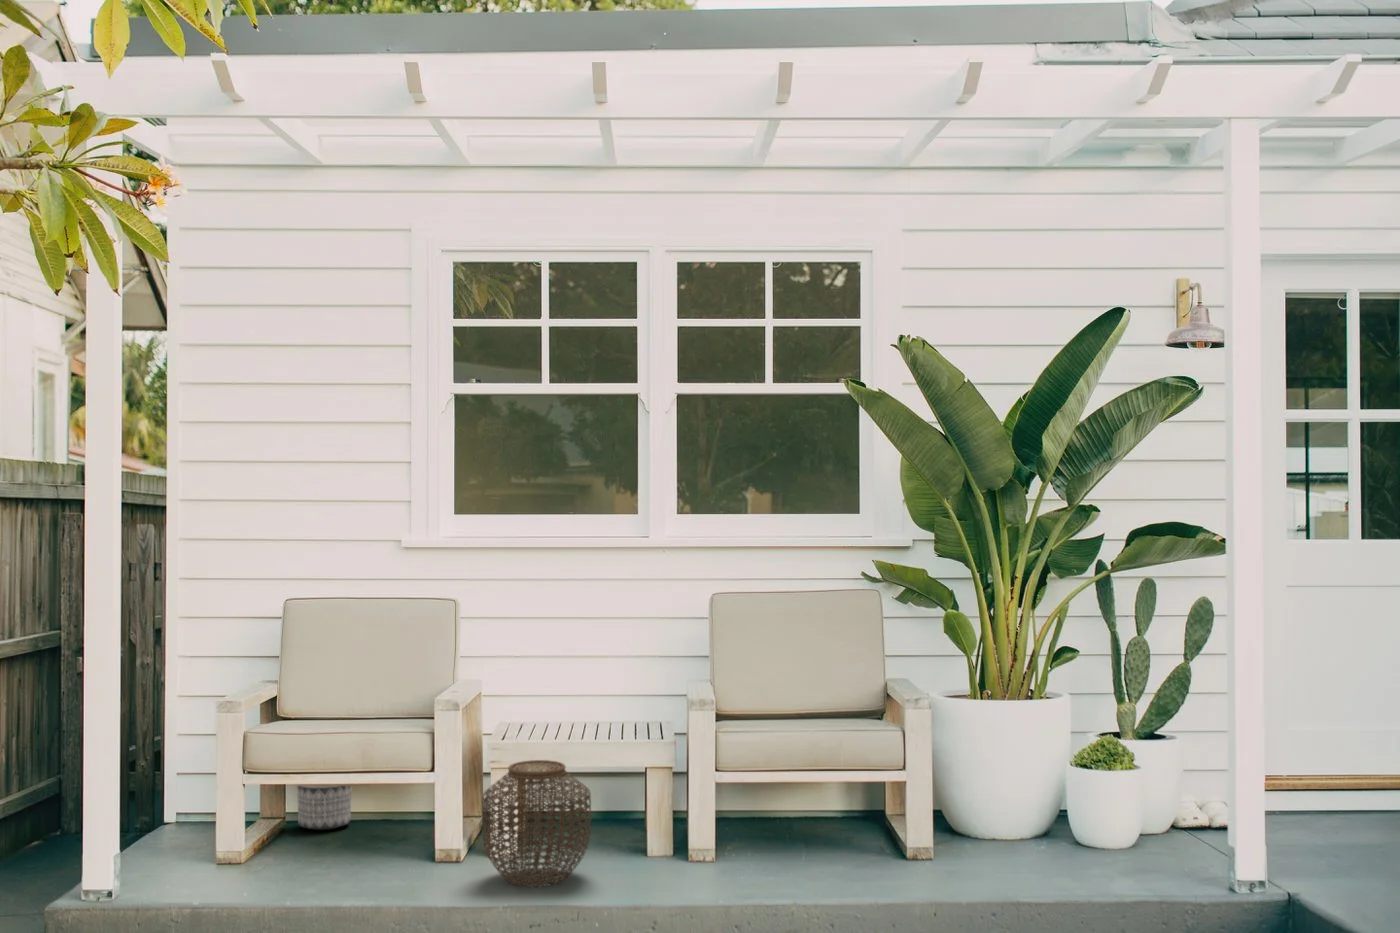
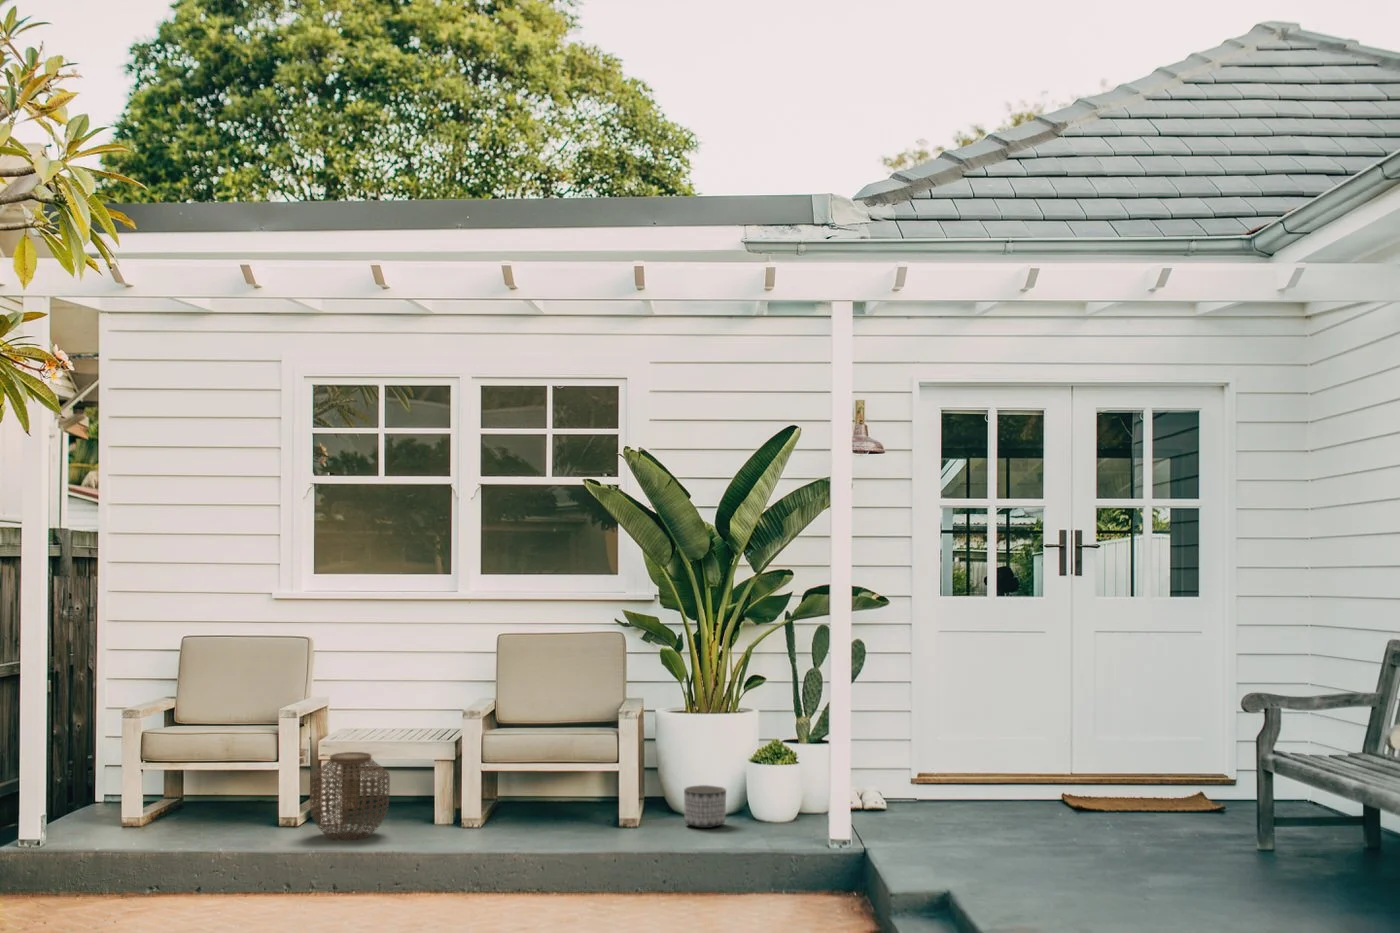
planter: present [297,786,352,830] -> present [684,785,726,828]

